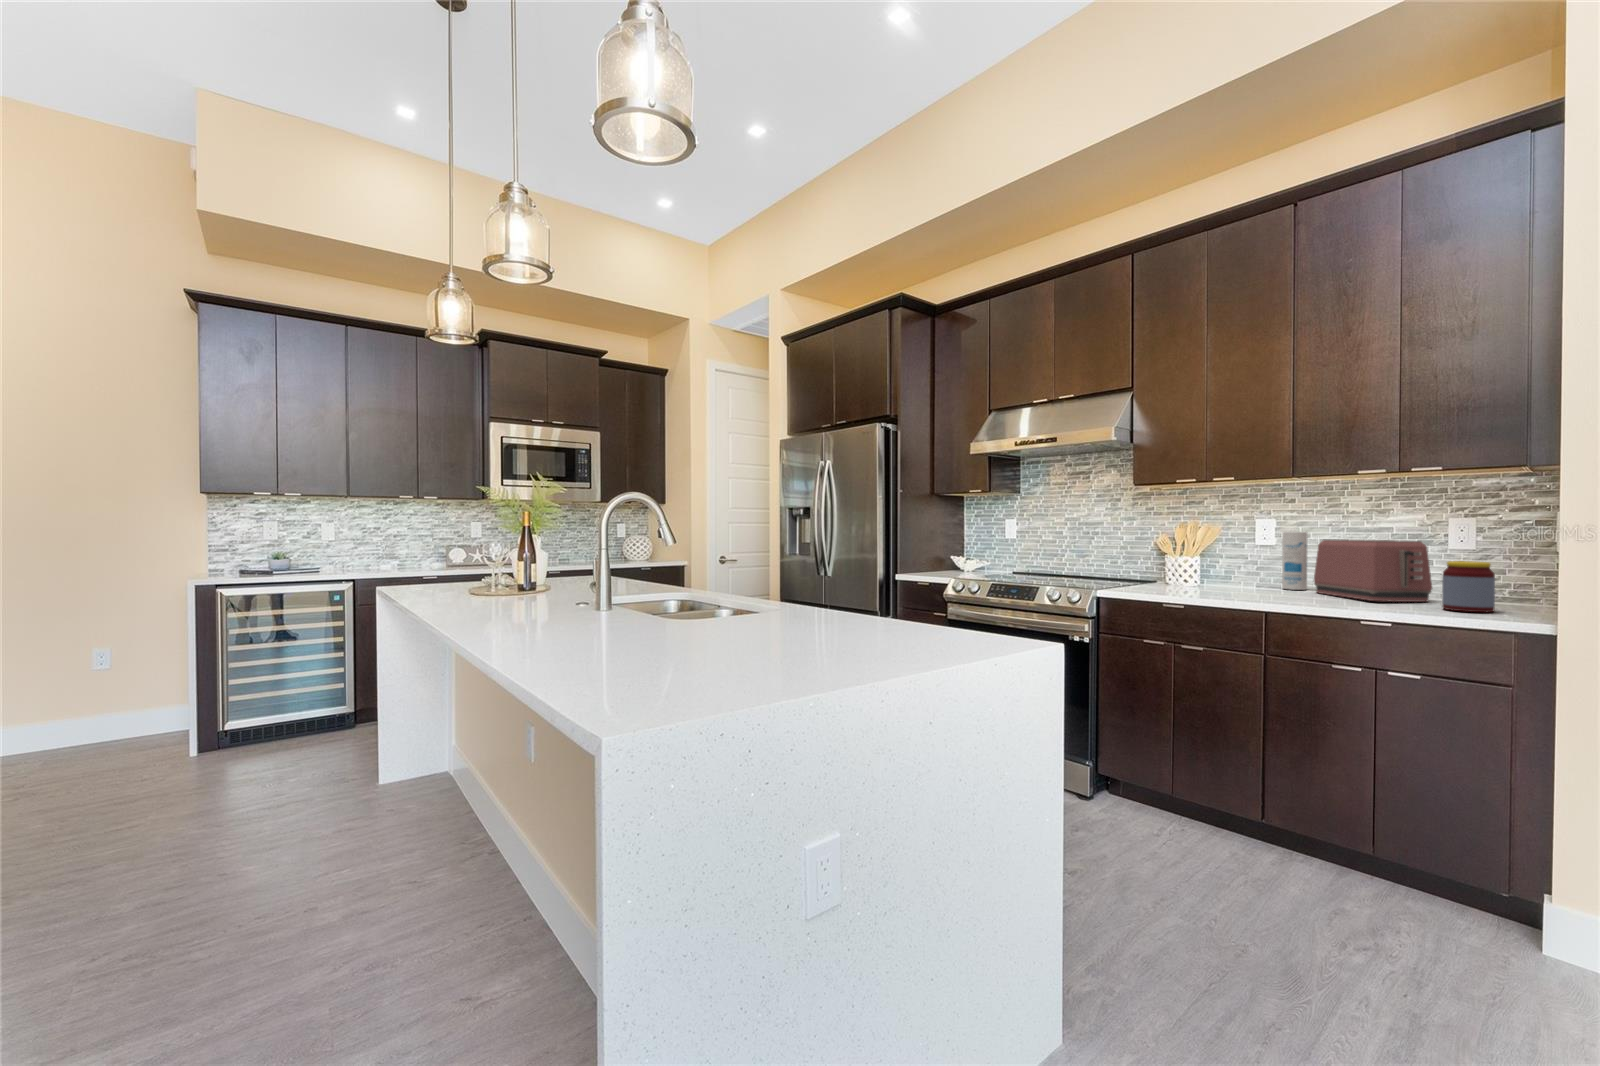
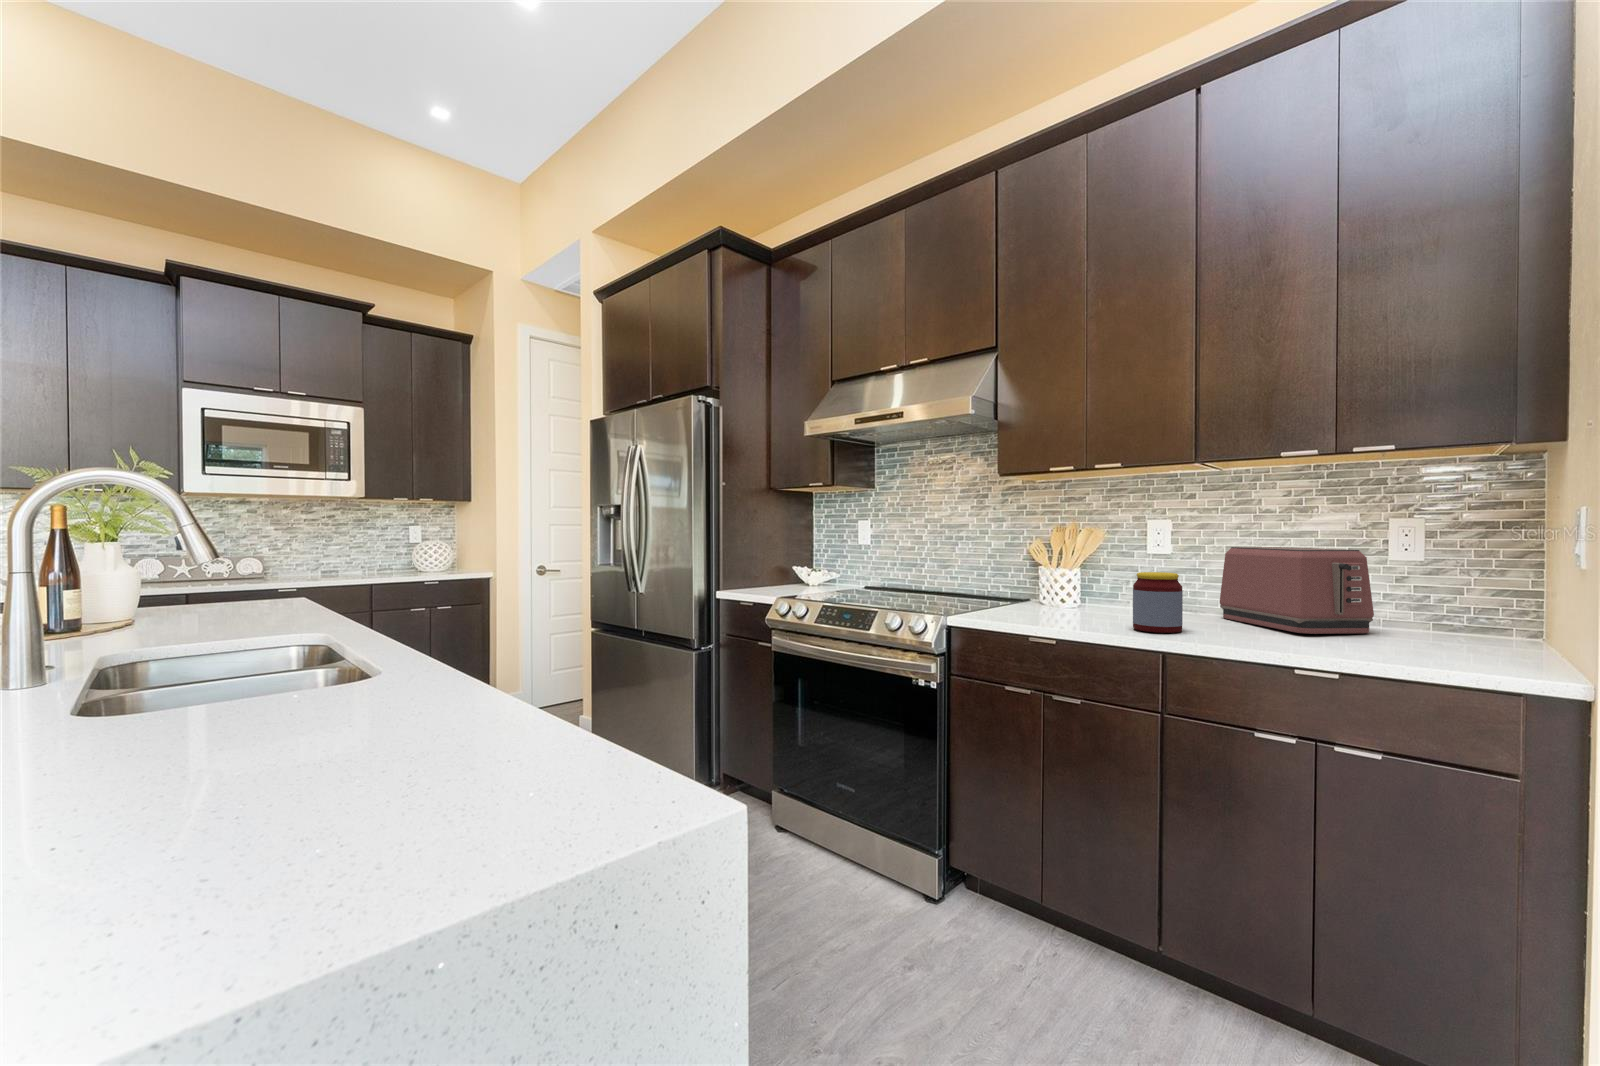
canister: present [1282,532,1307,590] -> none [1180,536,1211,613]
jar: present [1442,561,1495,612] -> present [1133,572,1183,633]

